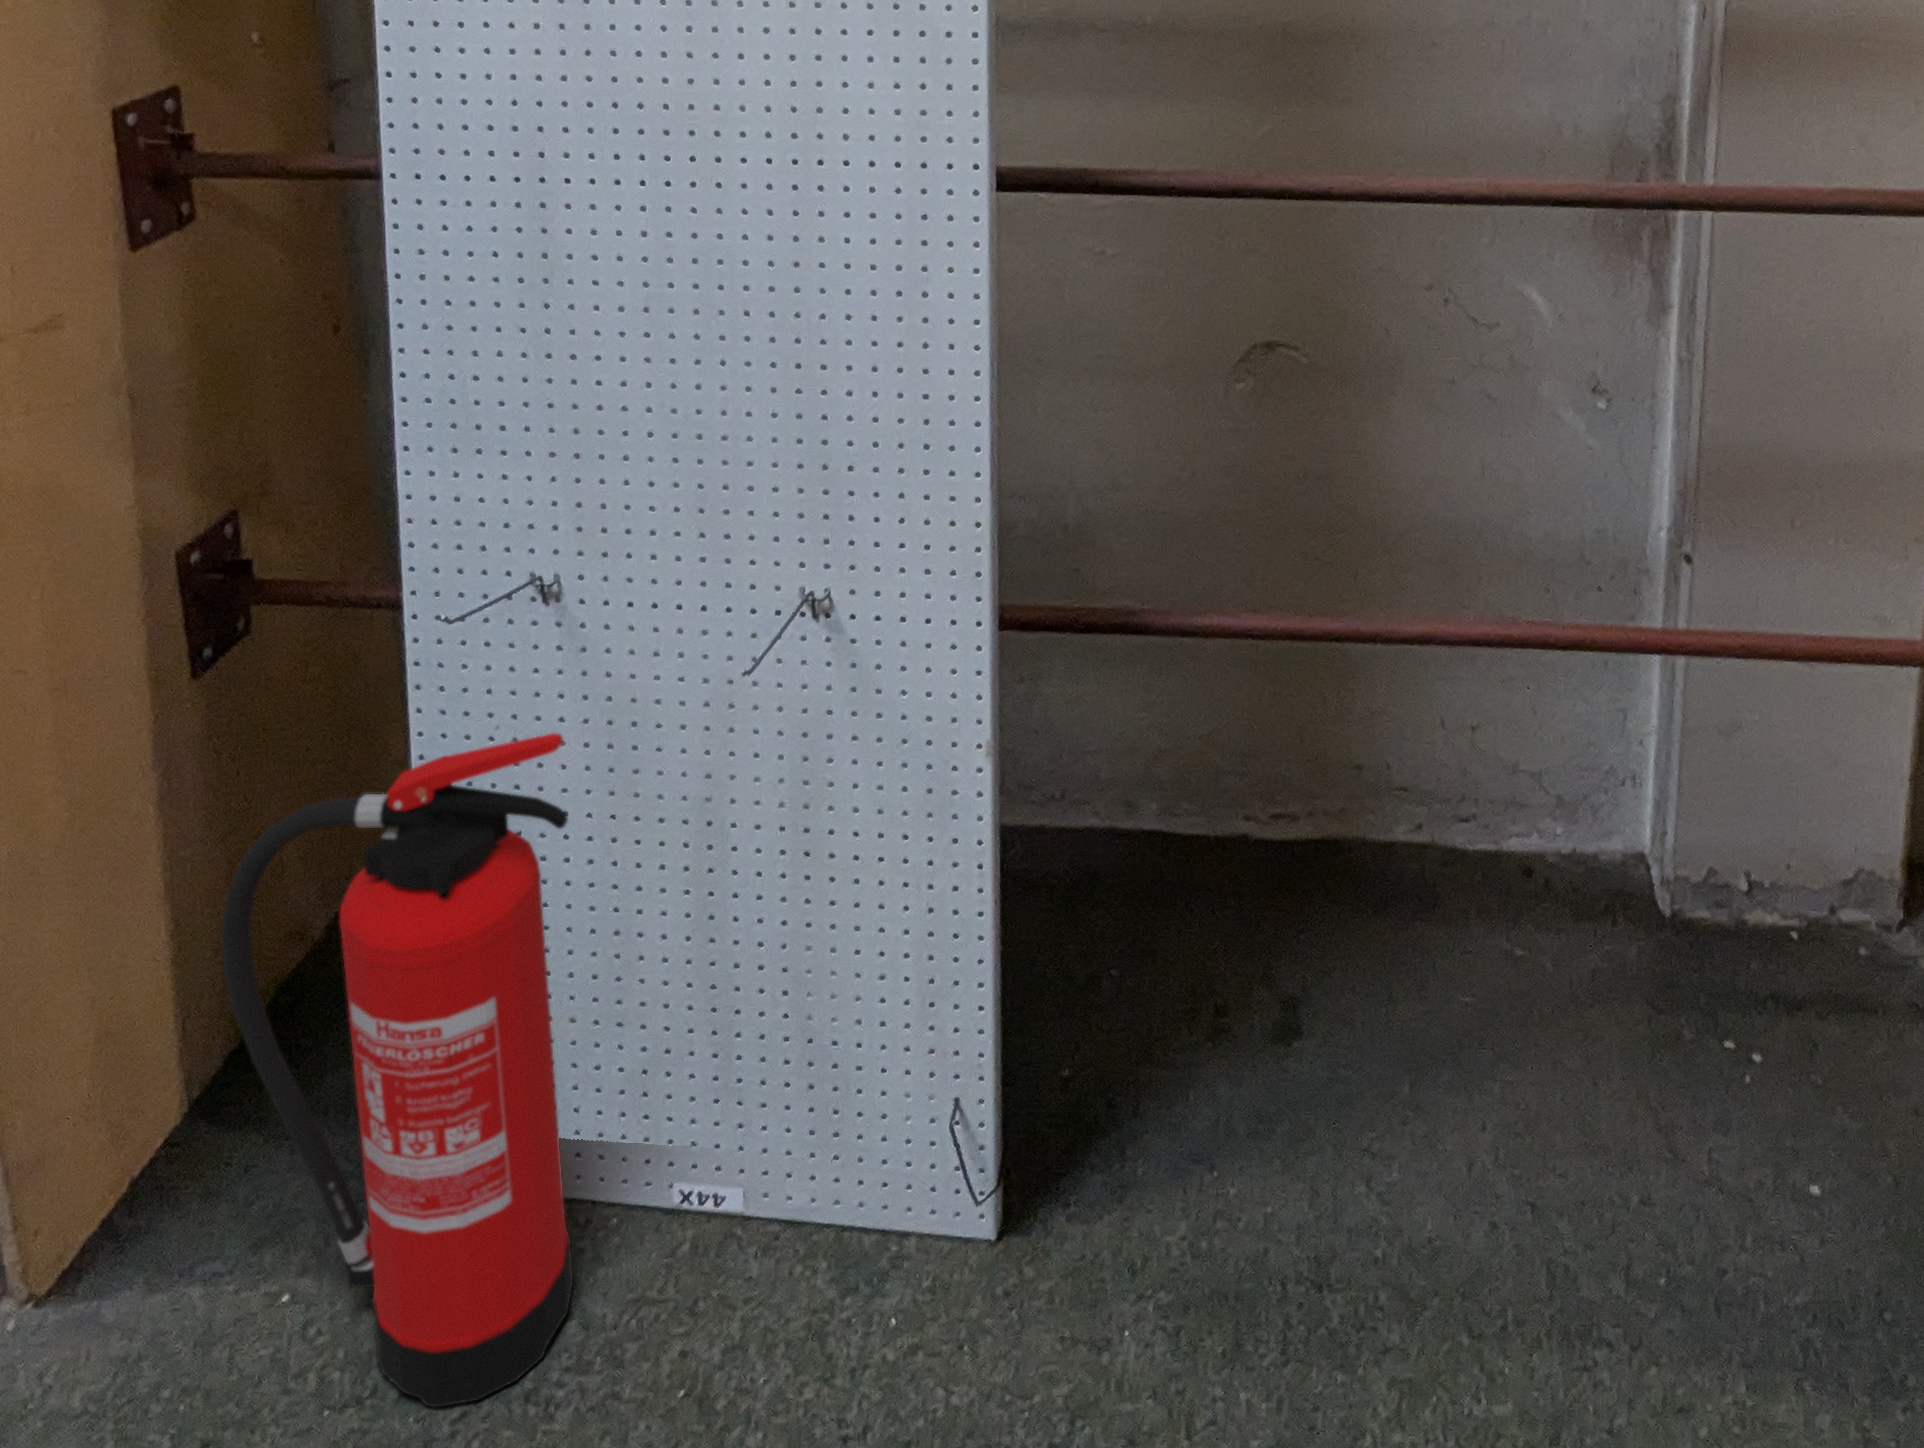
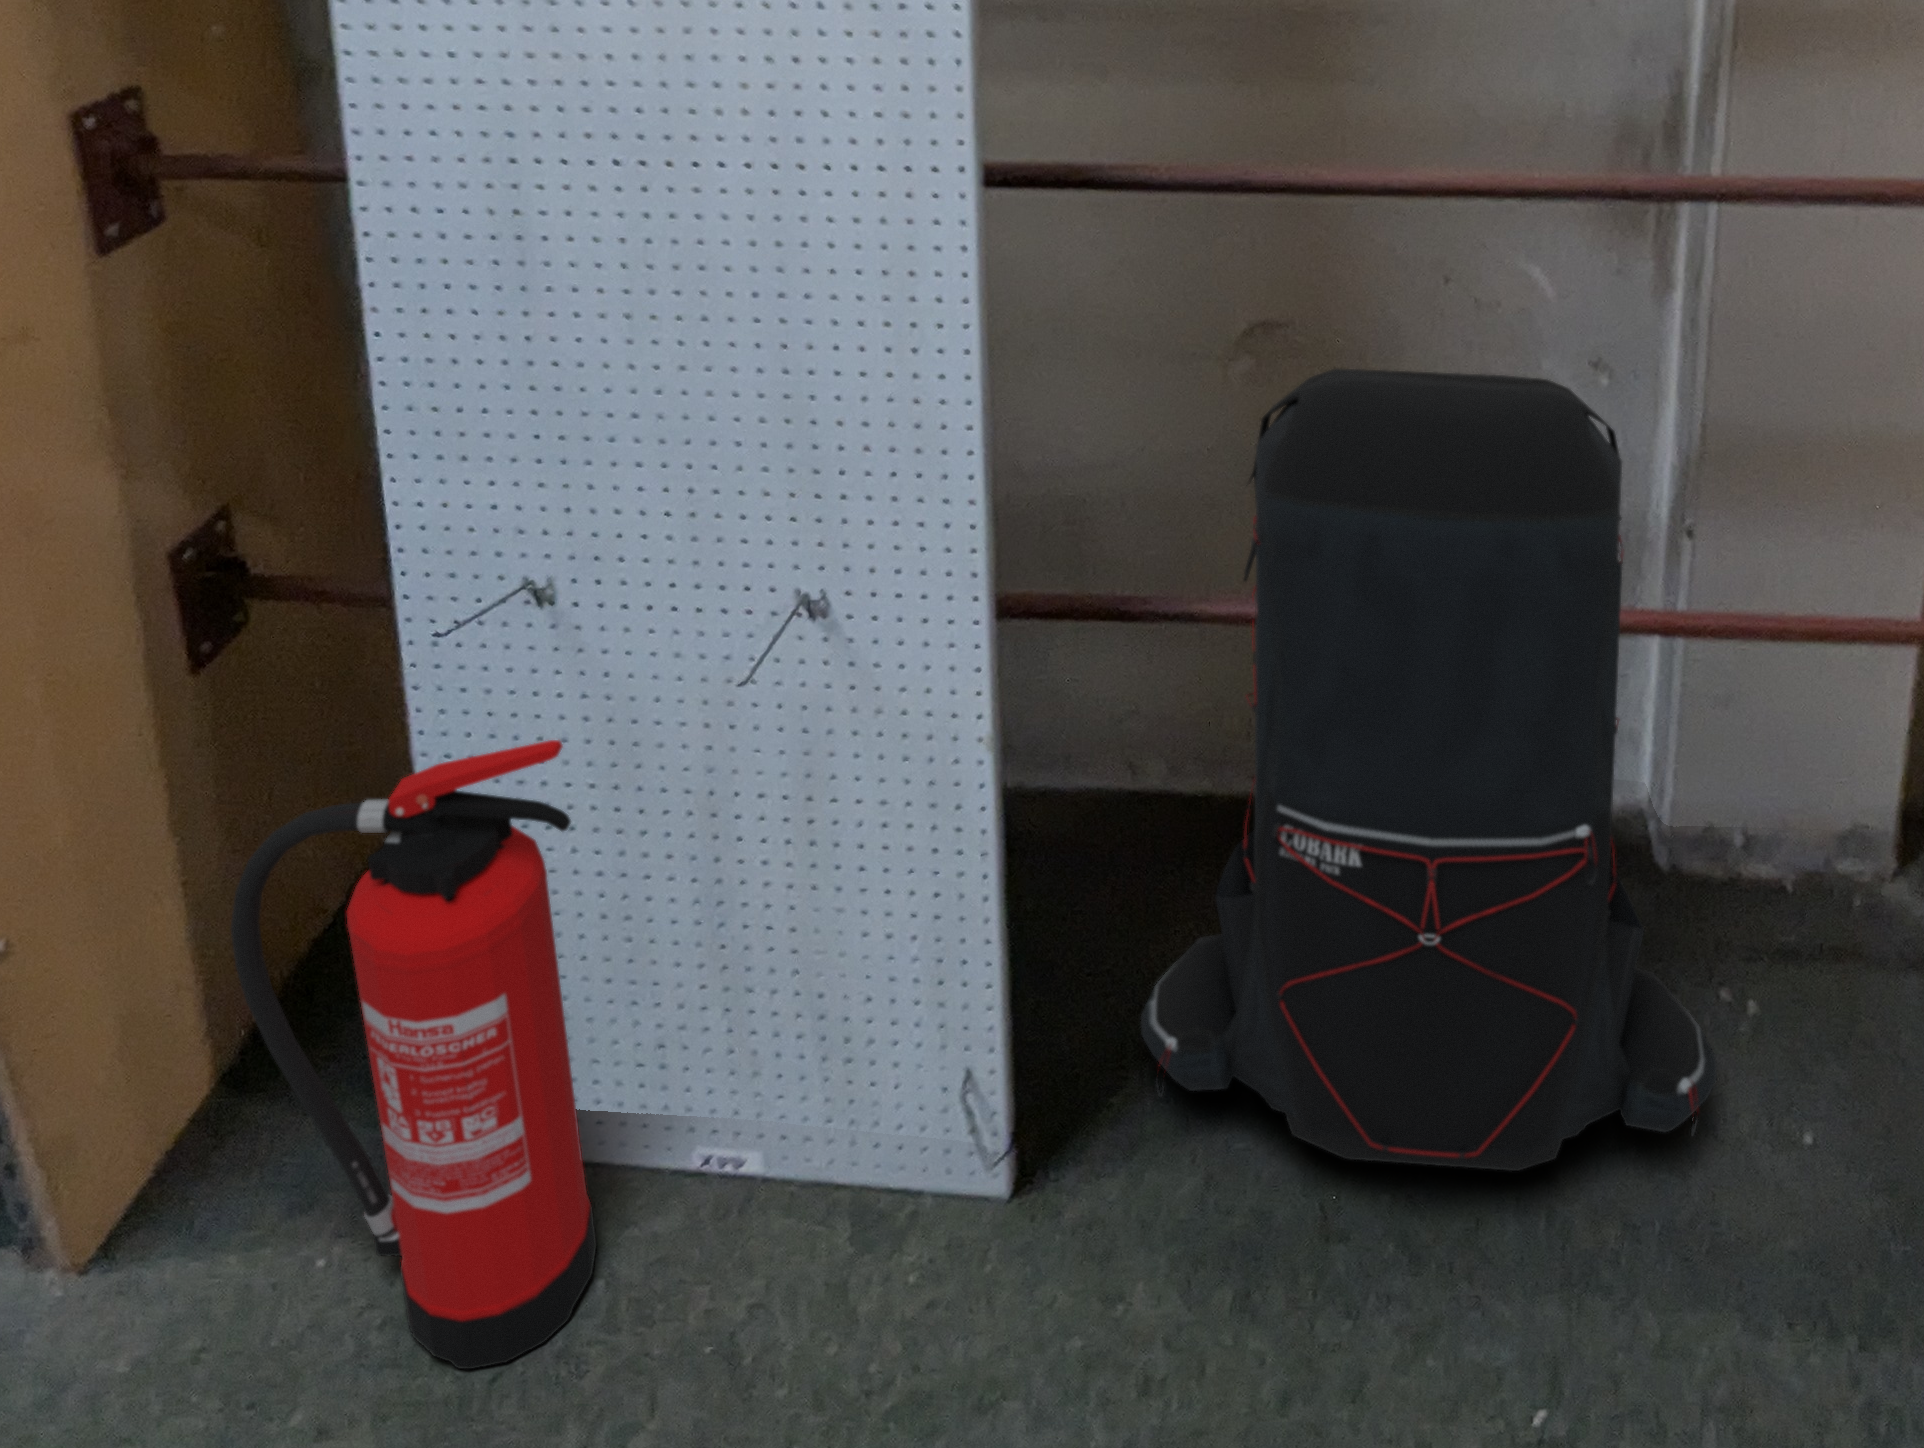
backpack: none [1135,383,1722,1214] -> present [1141,369,1717,1171]

